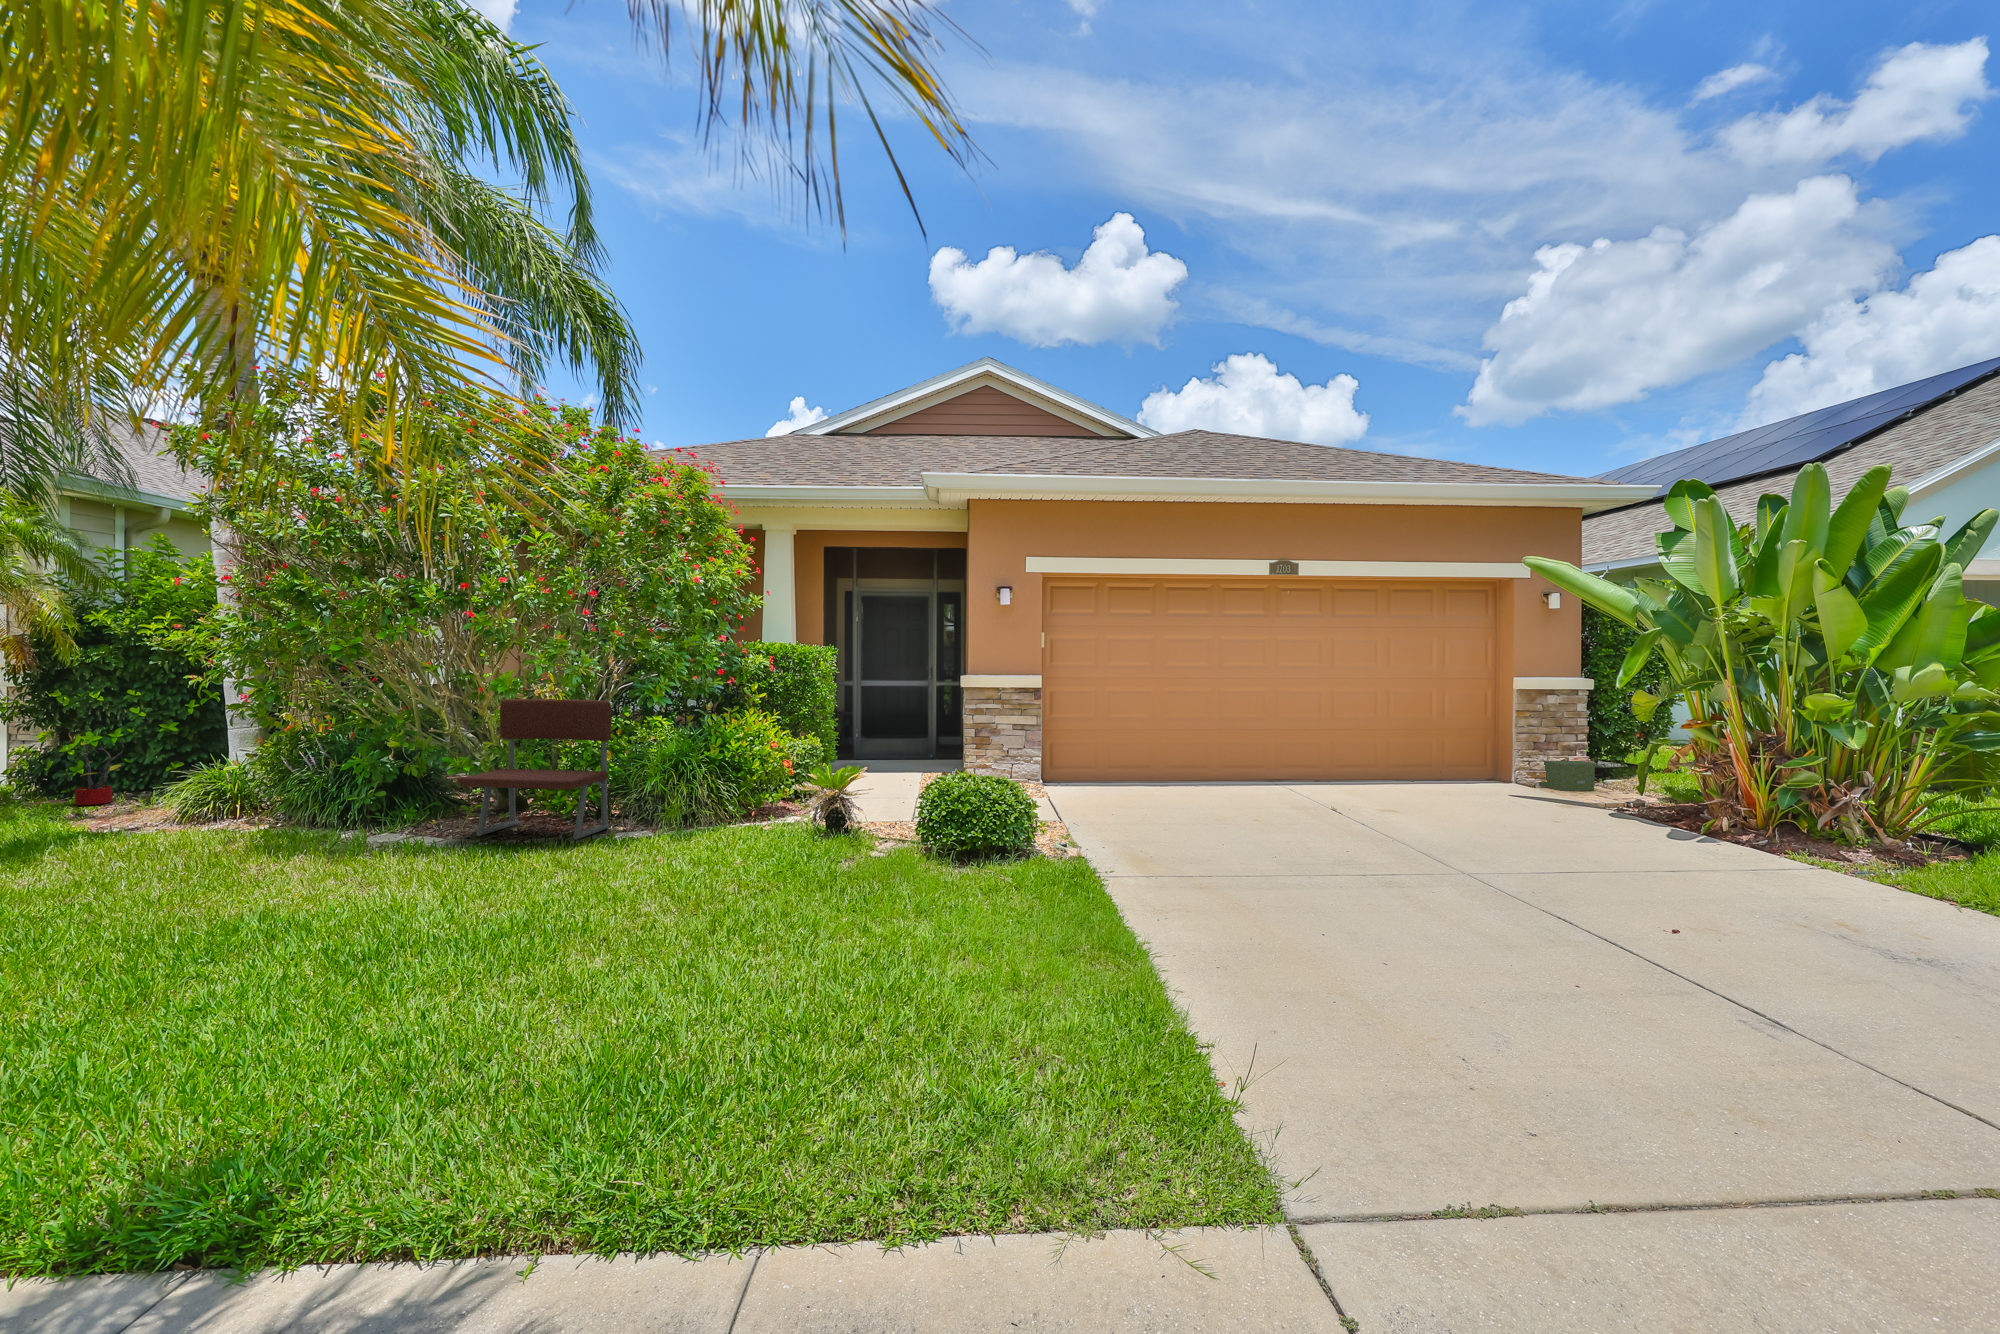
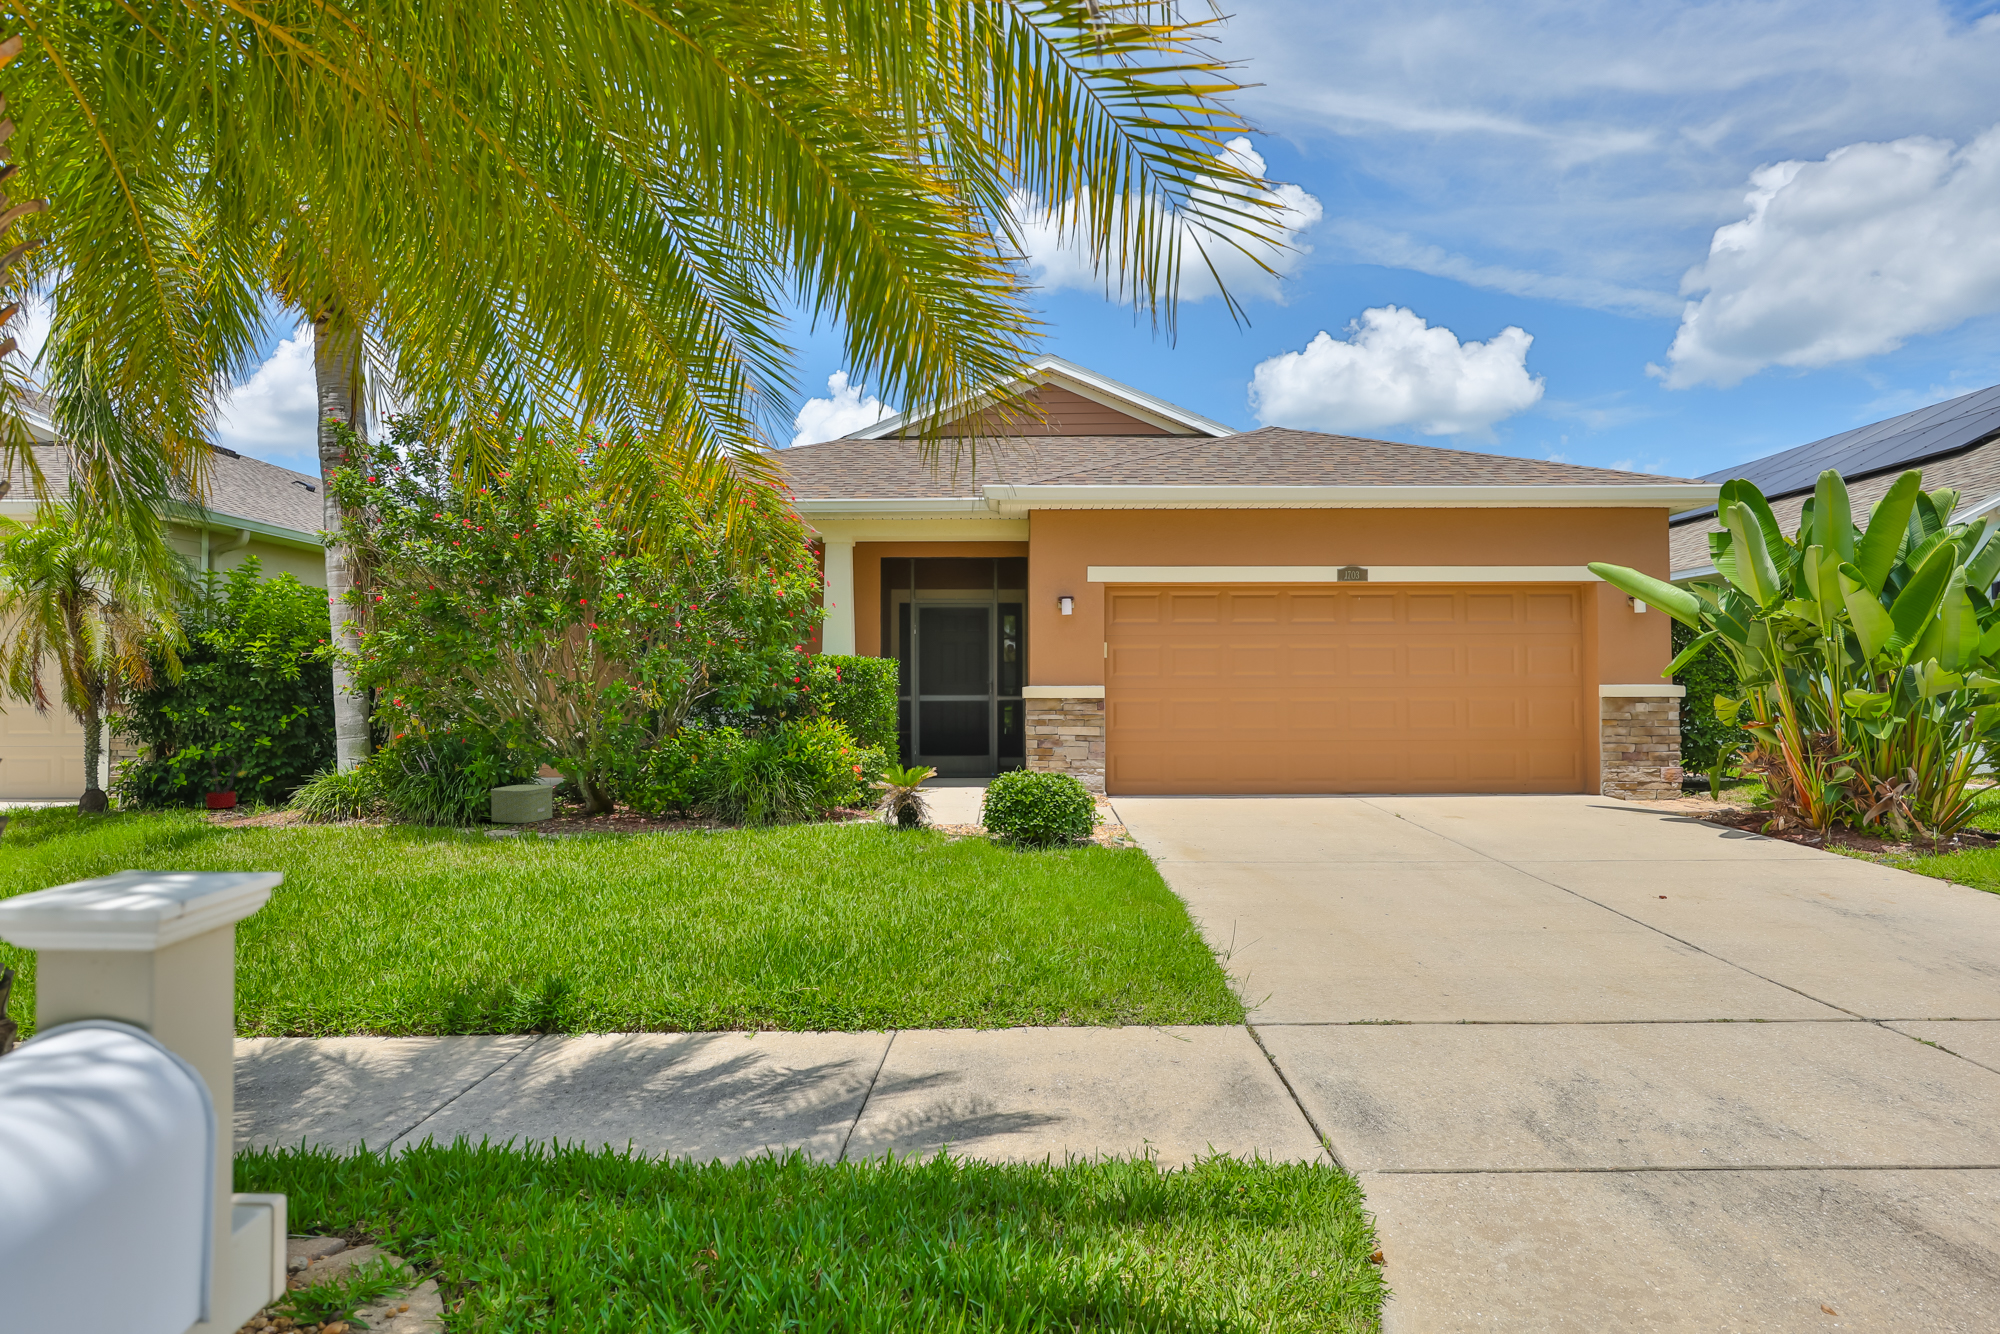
bench: present [459,699,611,840] -> none [568,707,699,834]
storage box: present [1539,761,1595,791] -> present [491,785,553,823]

